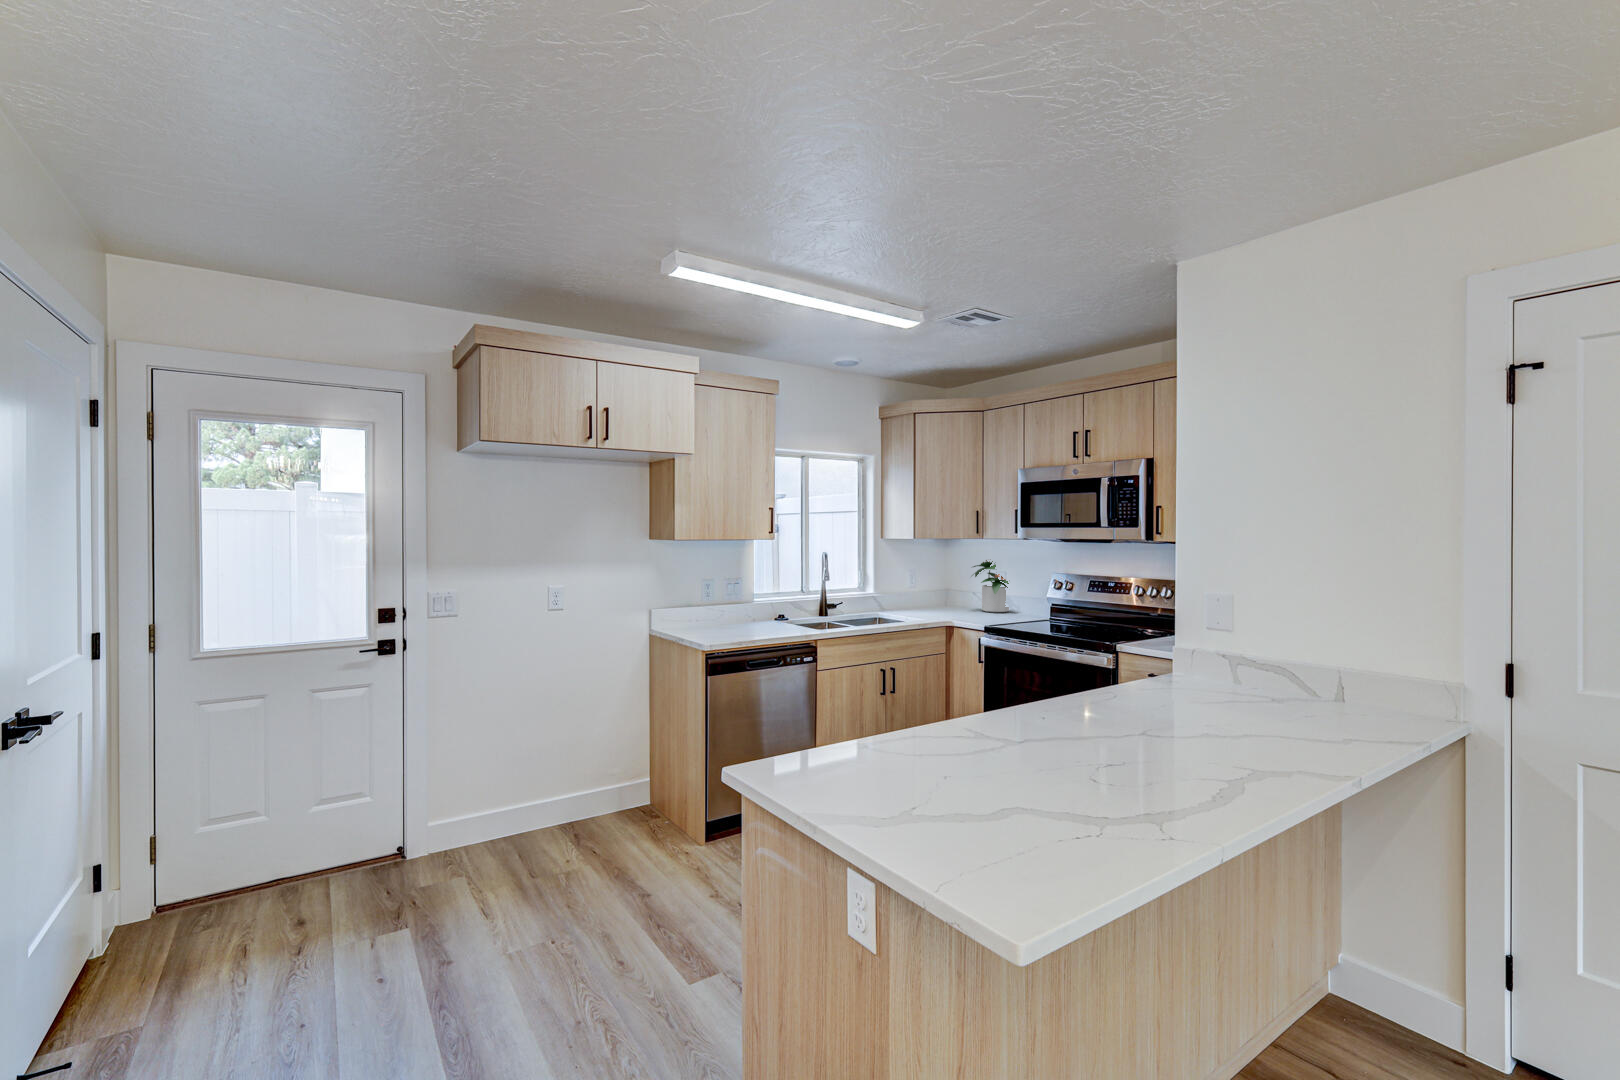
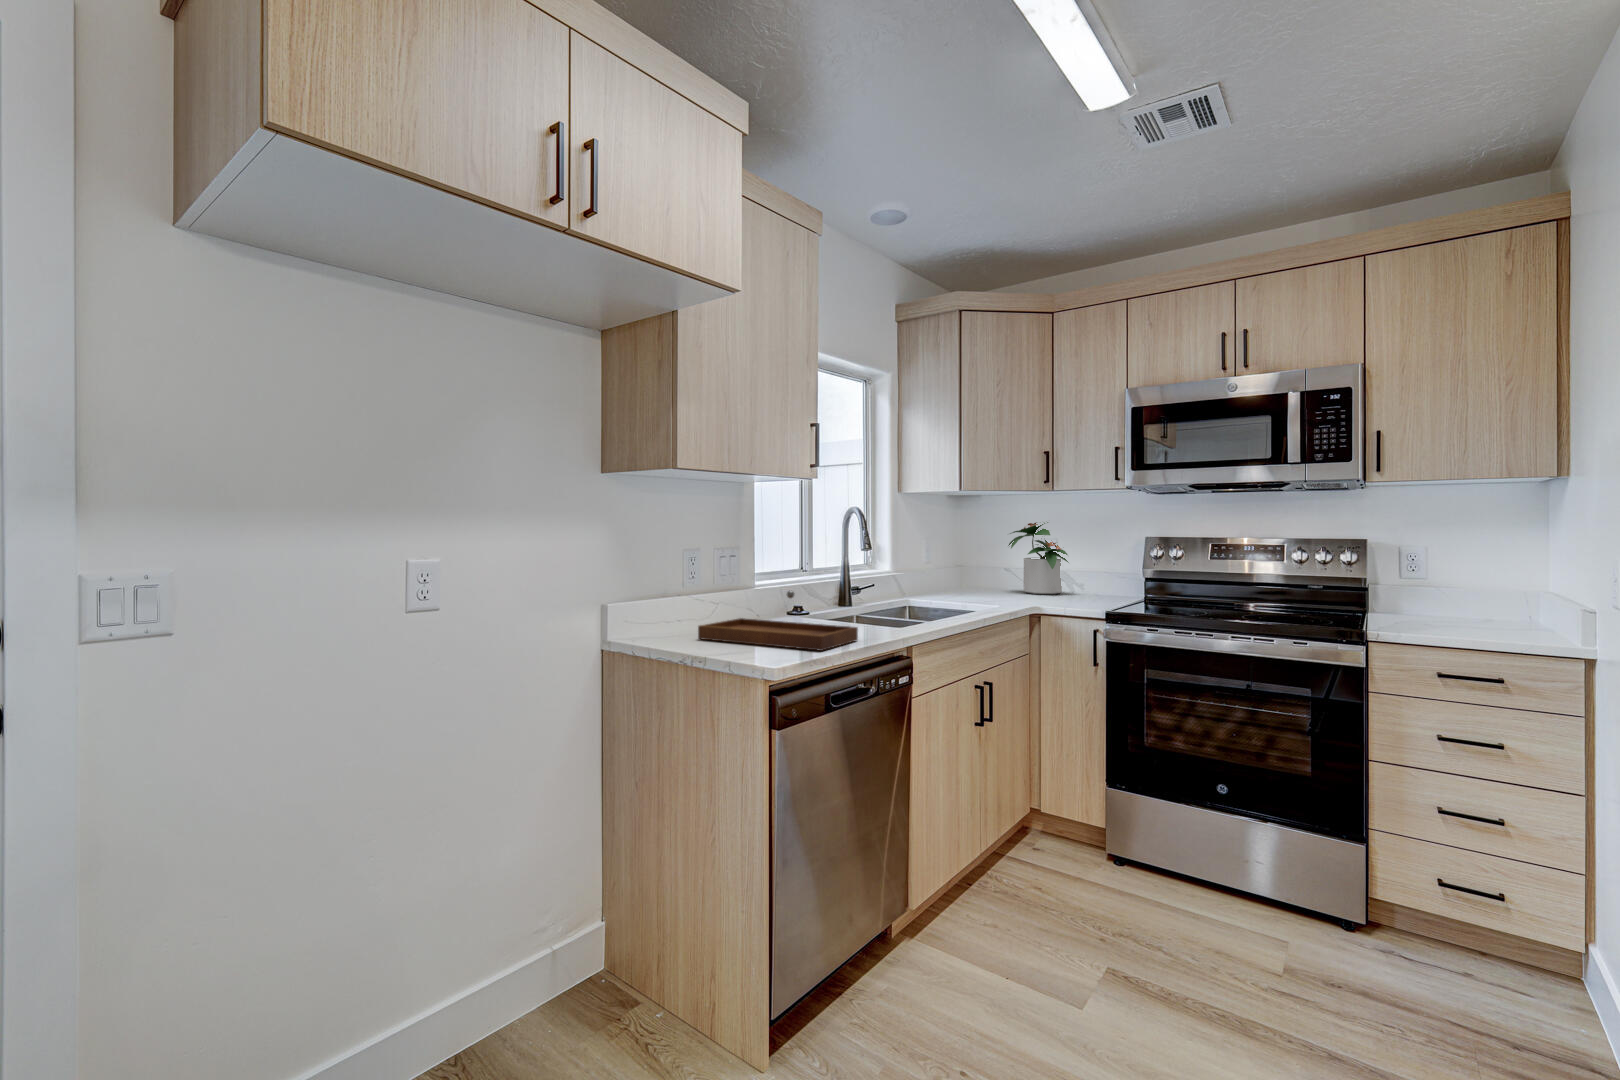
tray: none [698,605,780,639] -> present [698,591,858,651]

